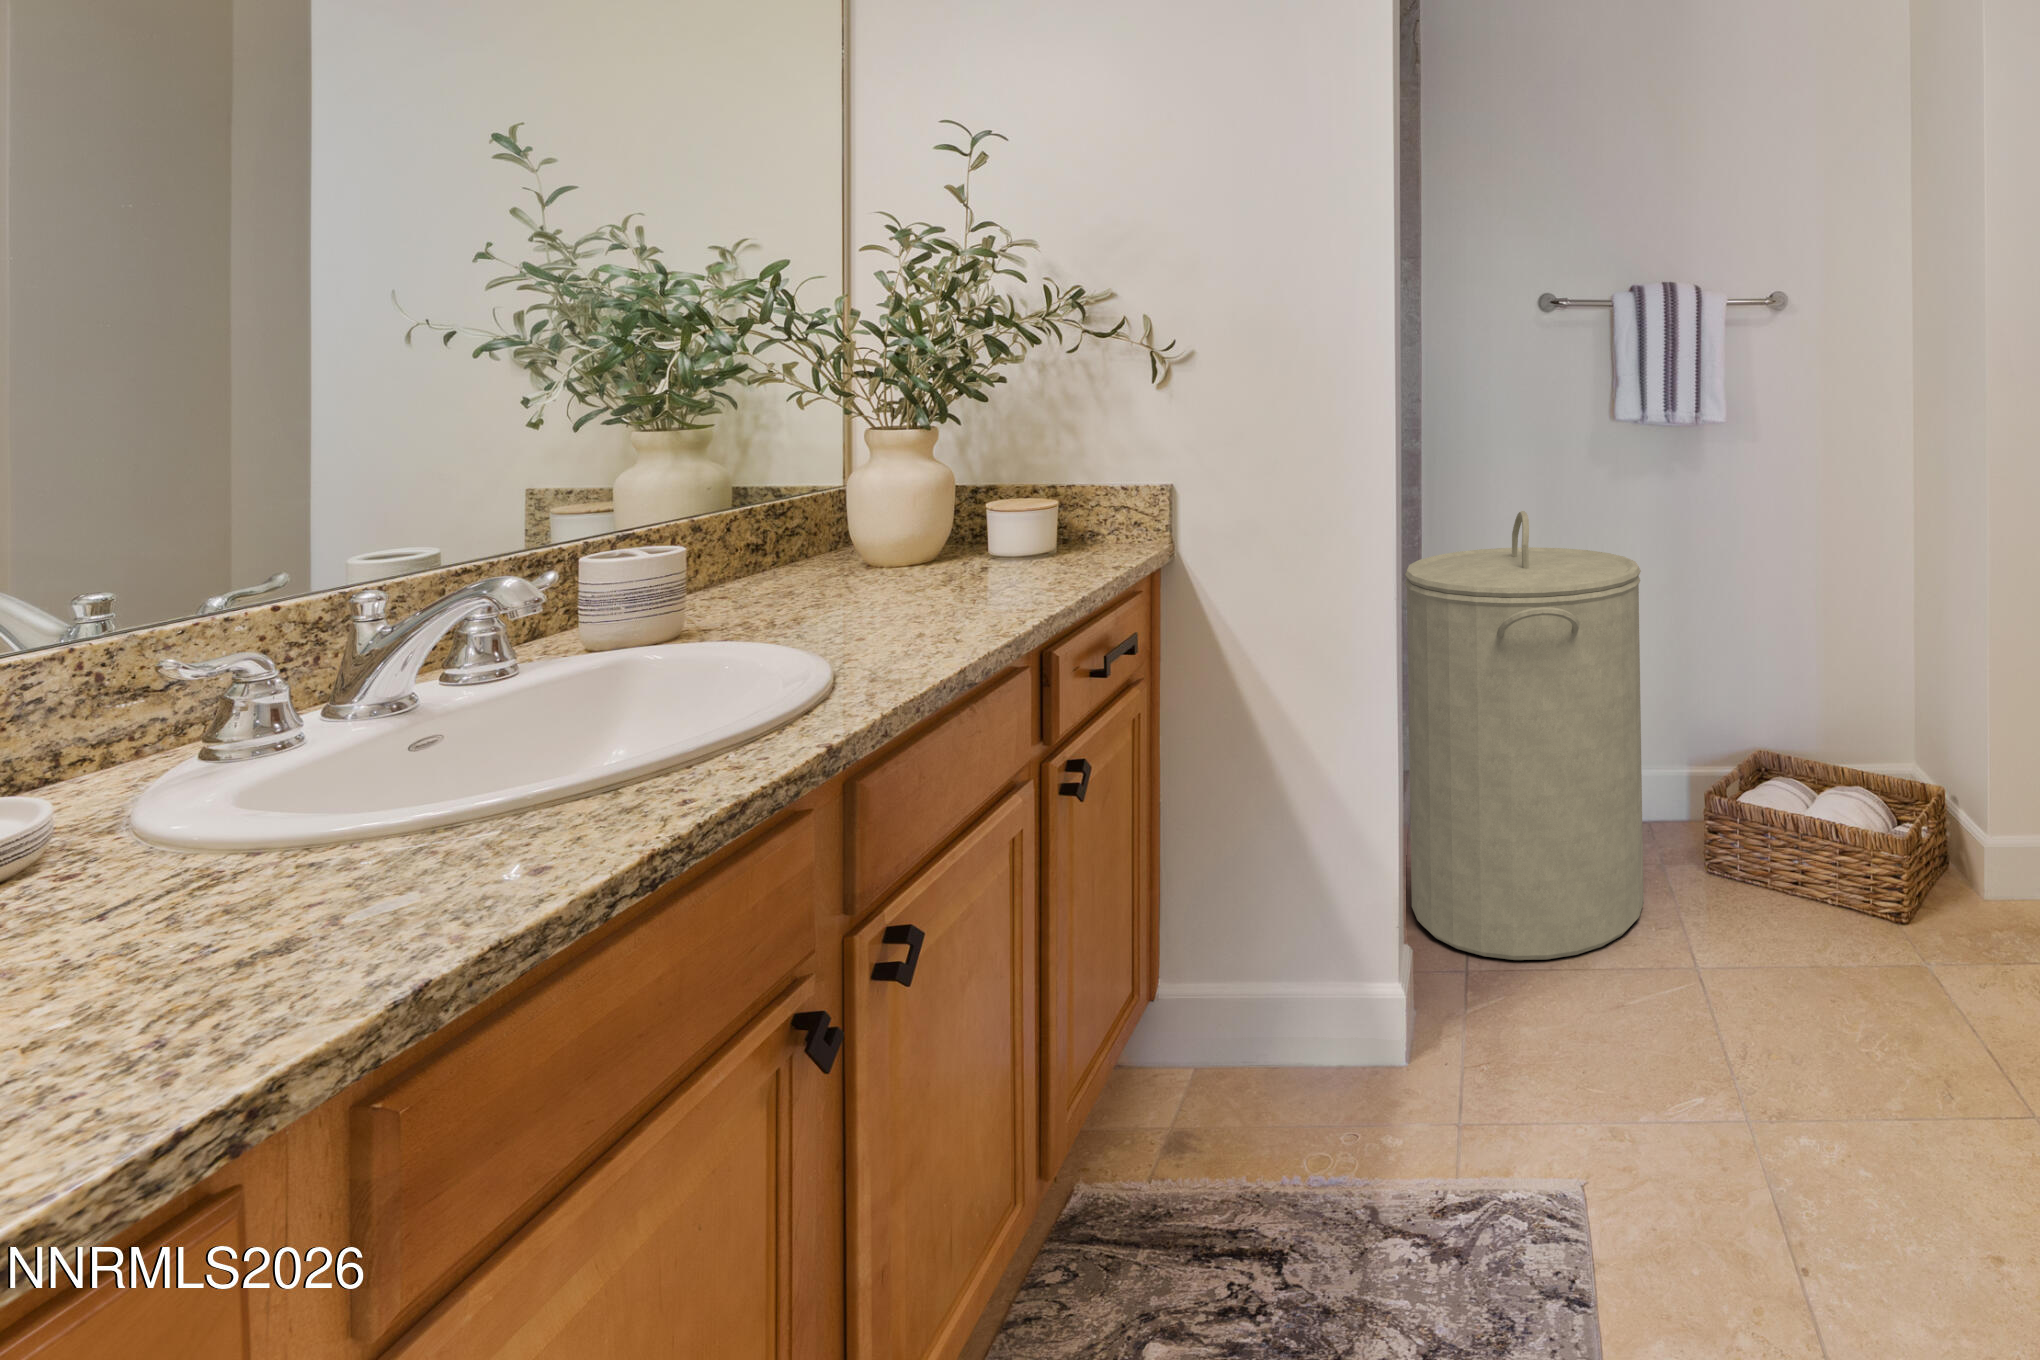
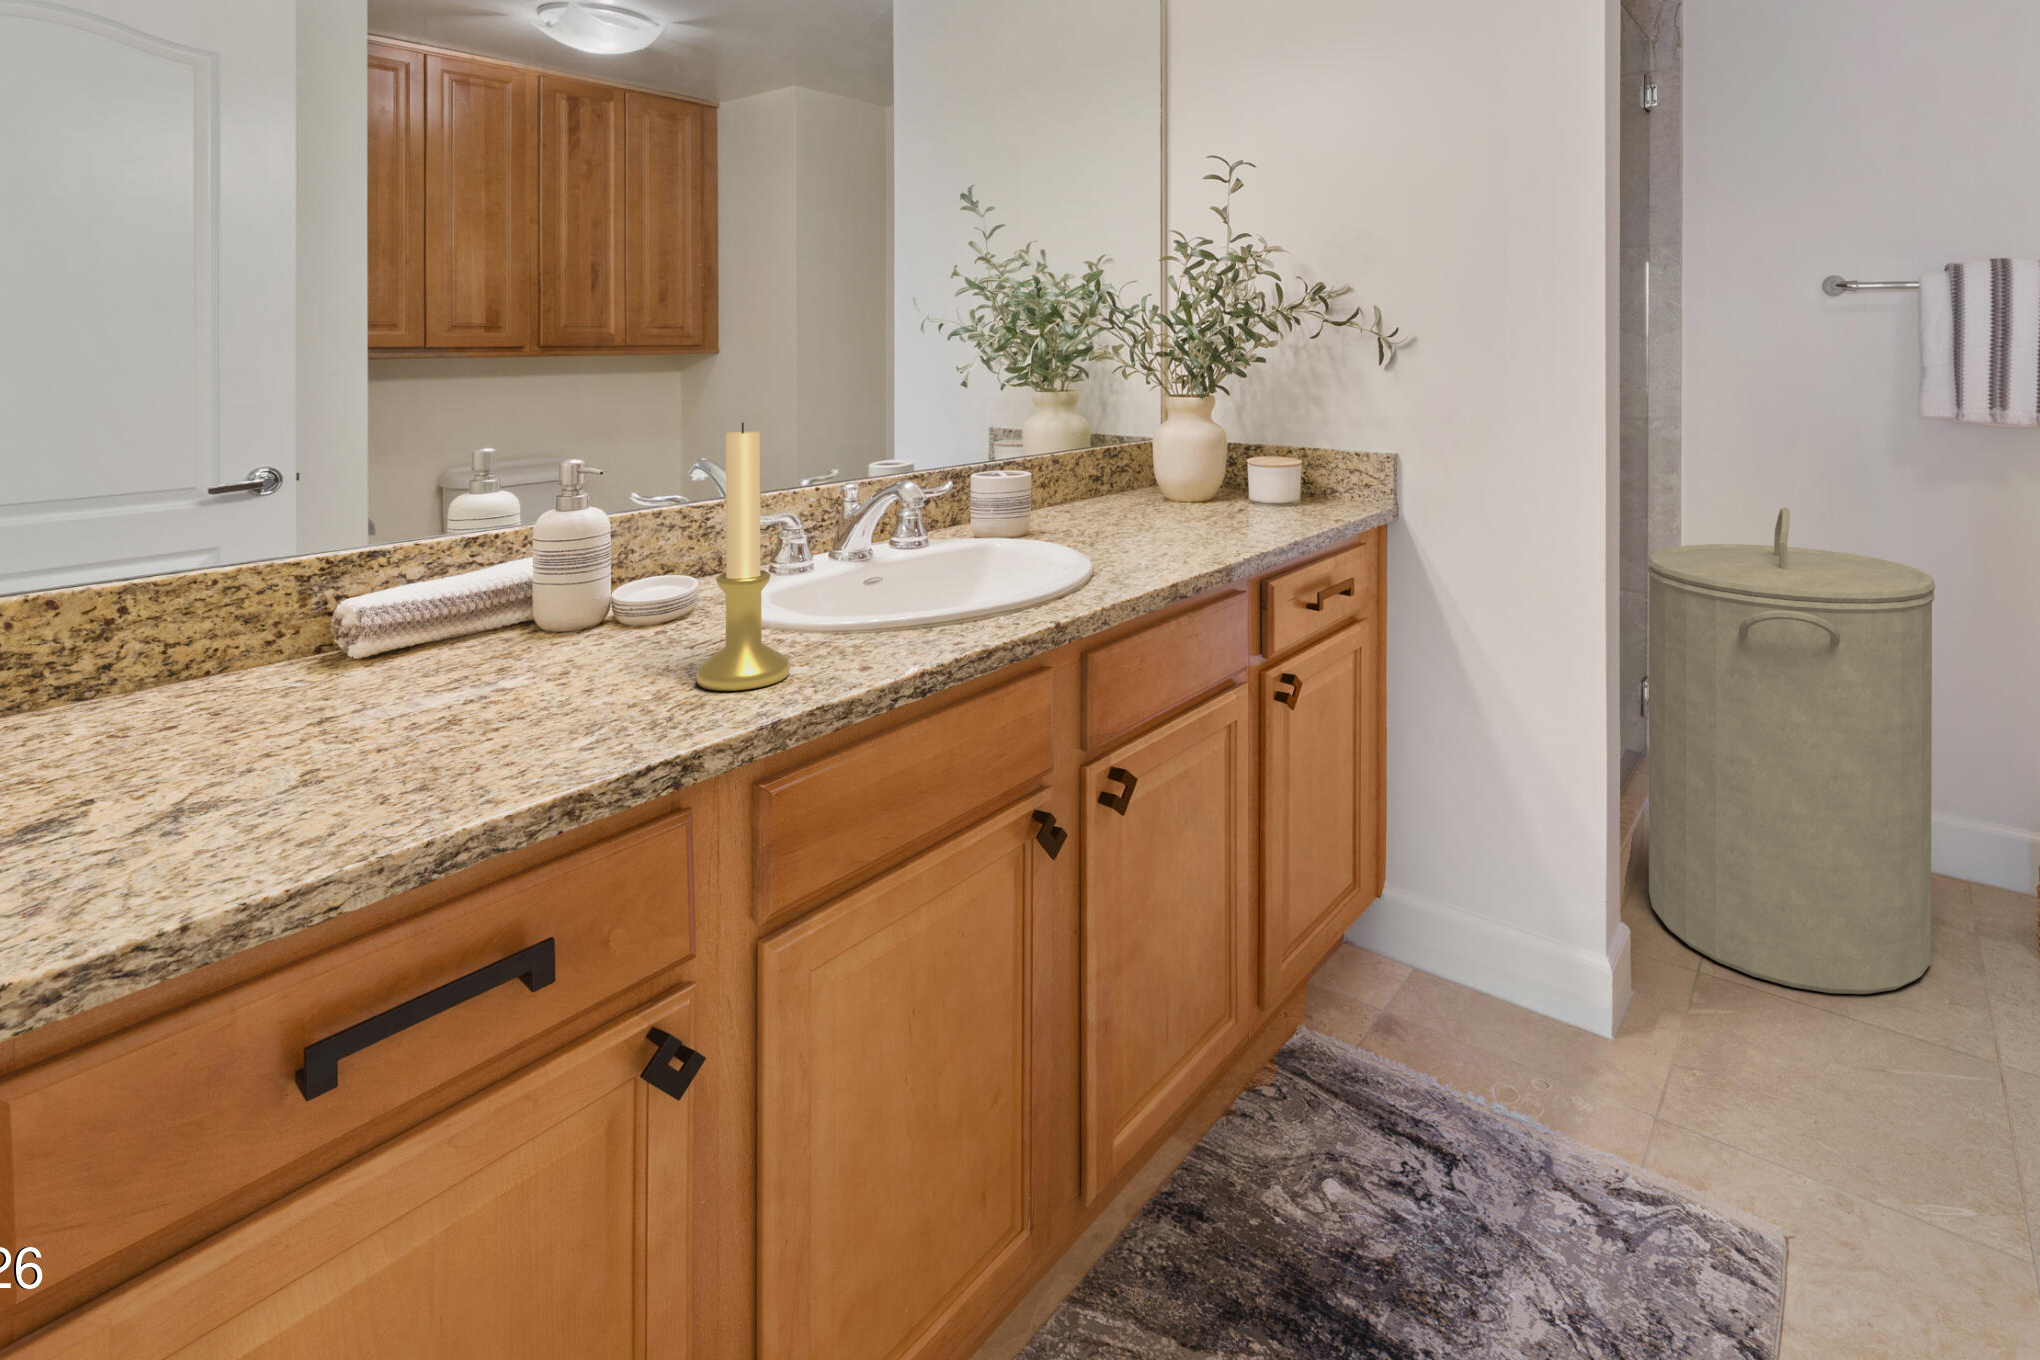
candle holder: none [184,510,393,971] -> present [696,422,790,691]

